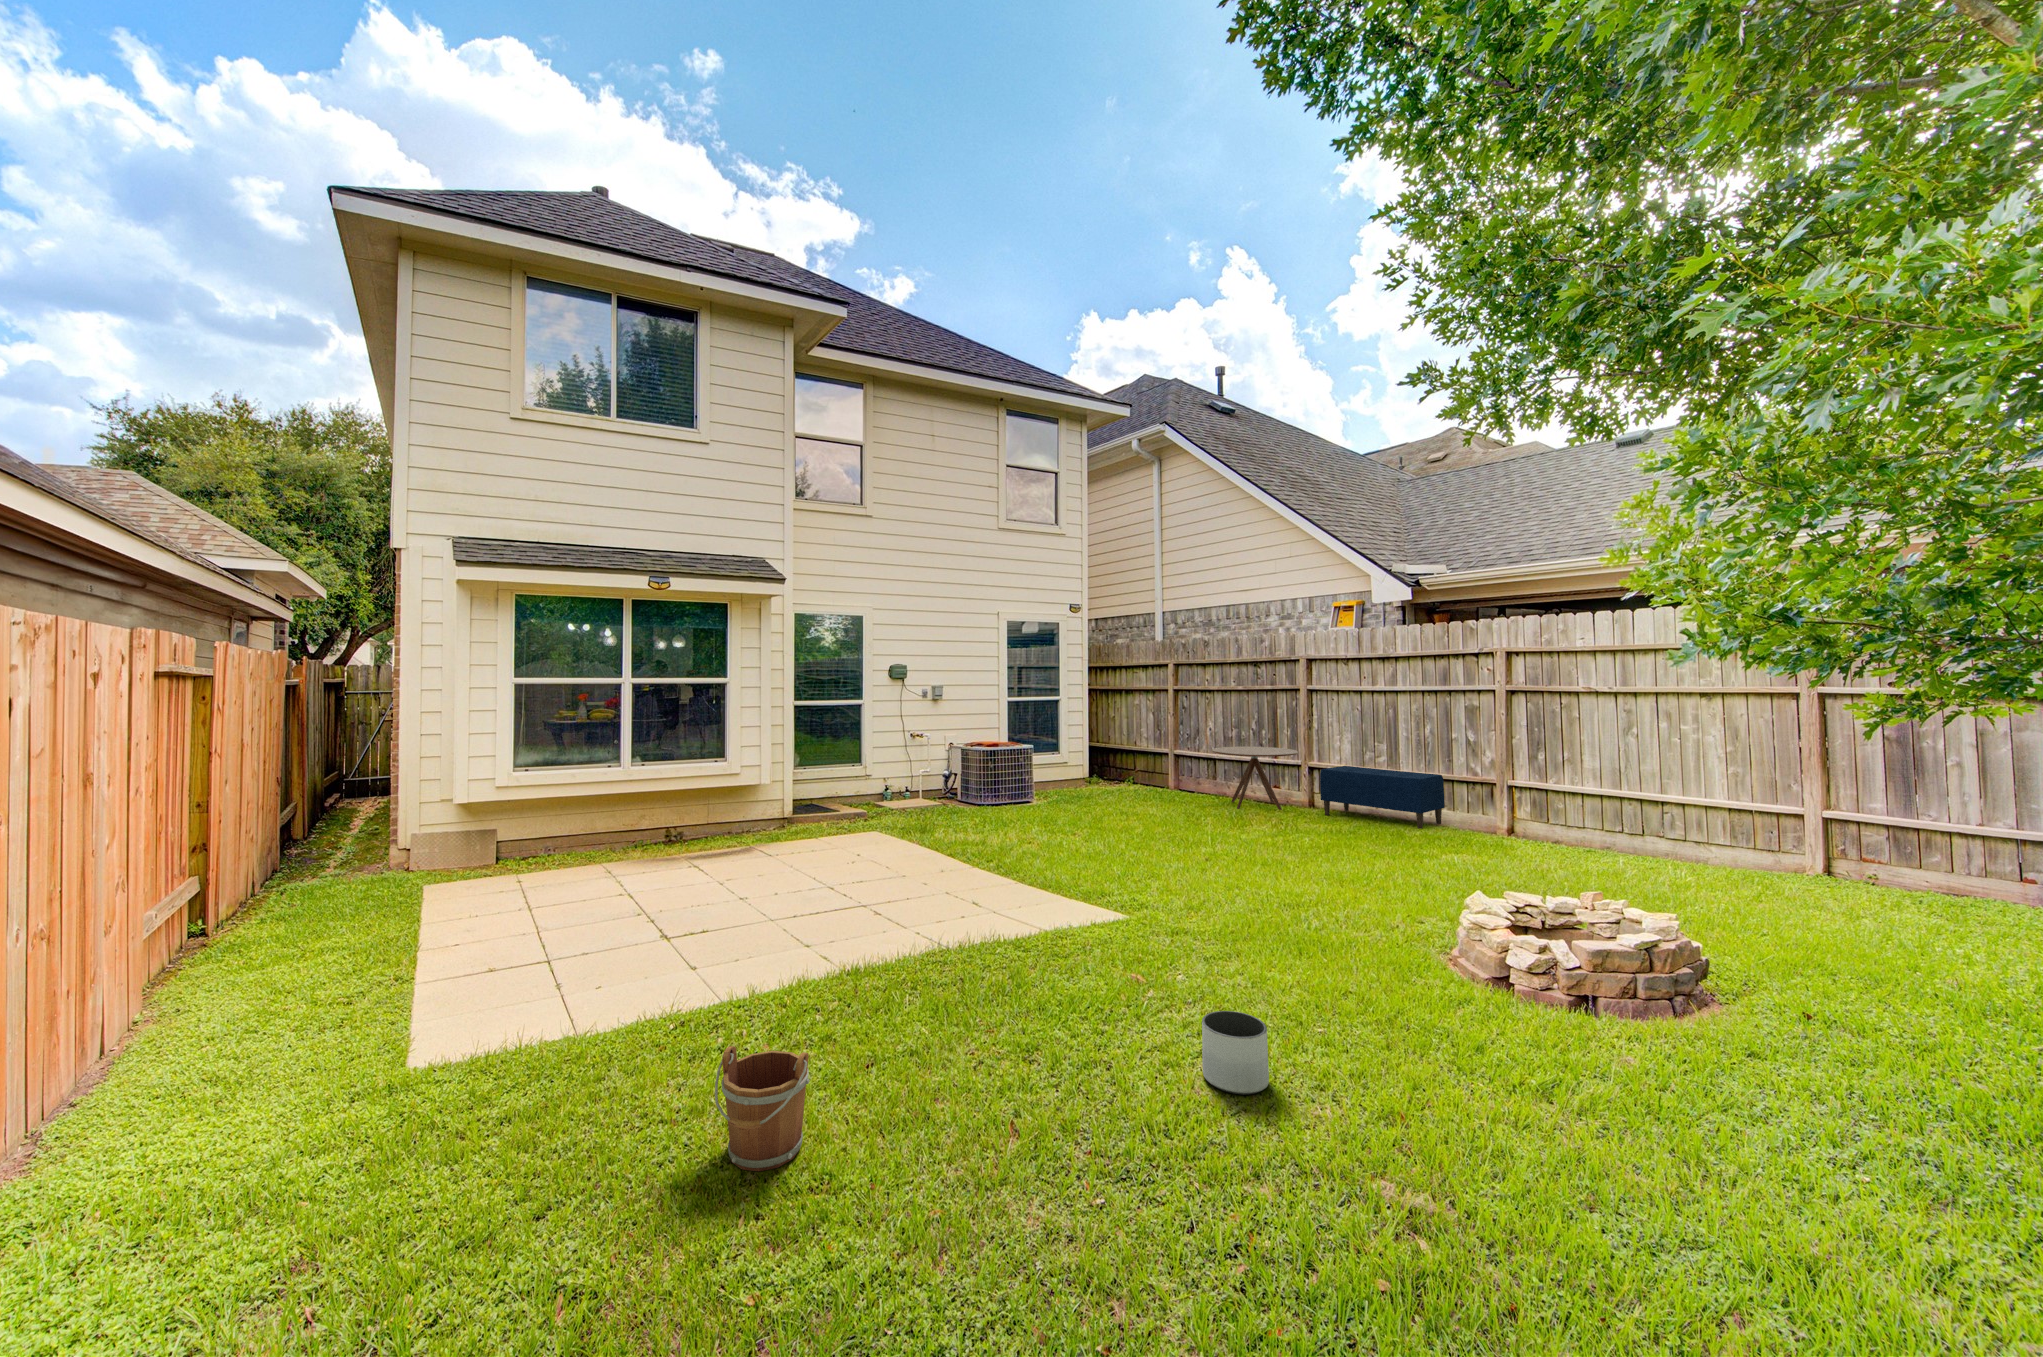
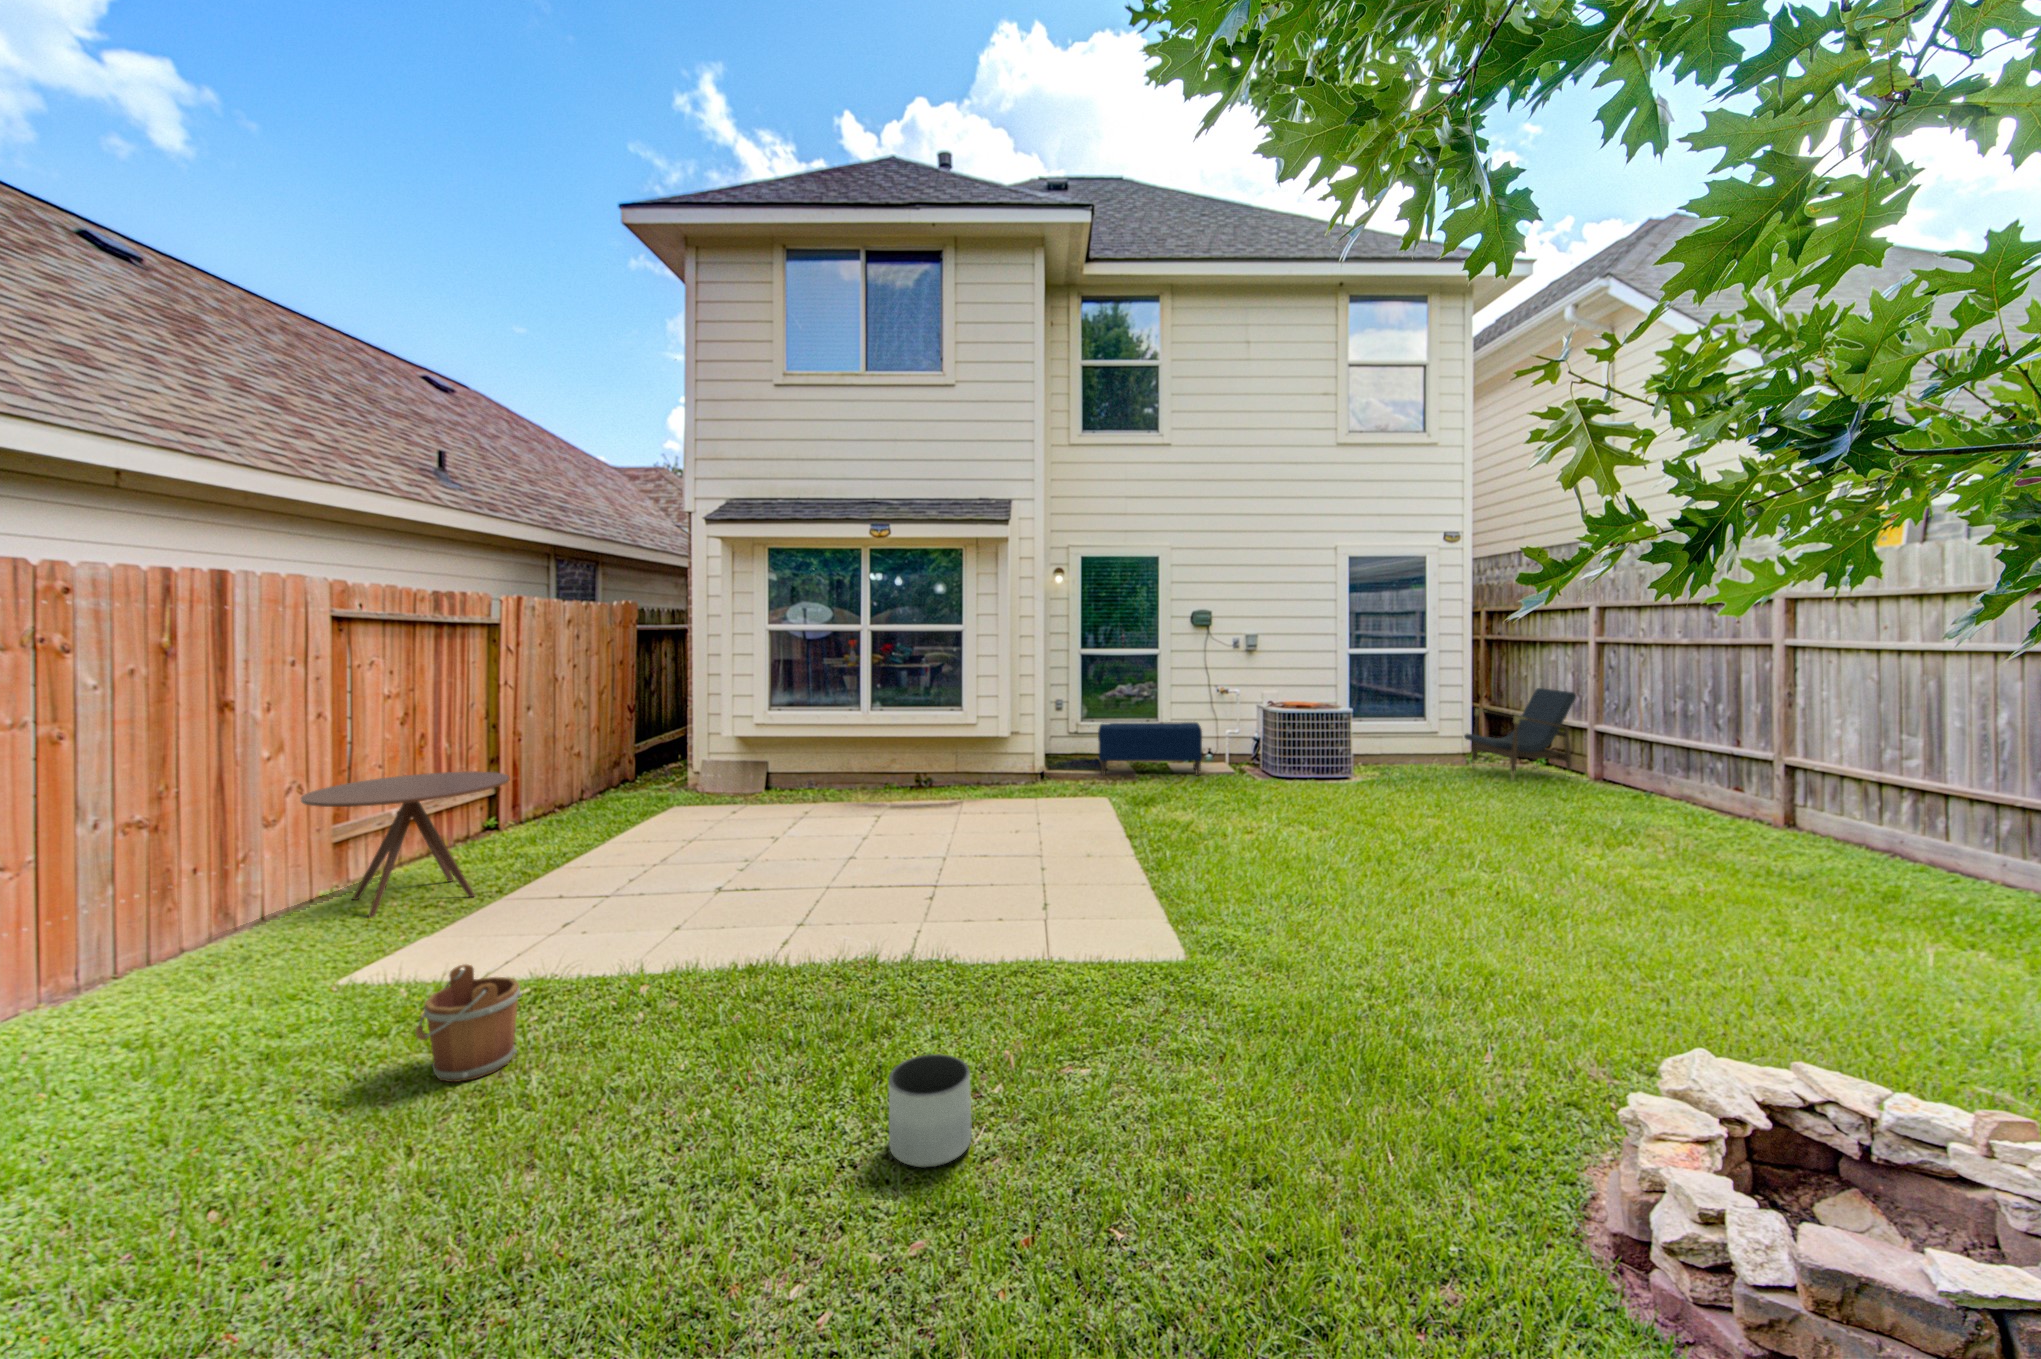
lounge chair: none [1089,724,1162,793] -> present [1464,688,1576,781]
round table: present [1212,747,1298,810] -> present [301,772,509,918]
bench: present [1320,766,1445,829] -> present [1098,722,1202,776]

